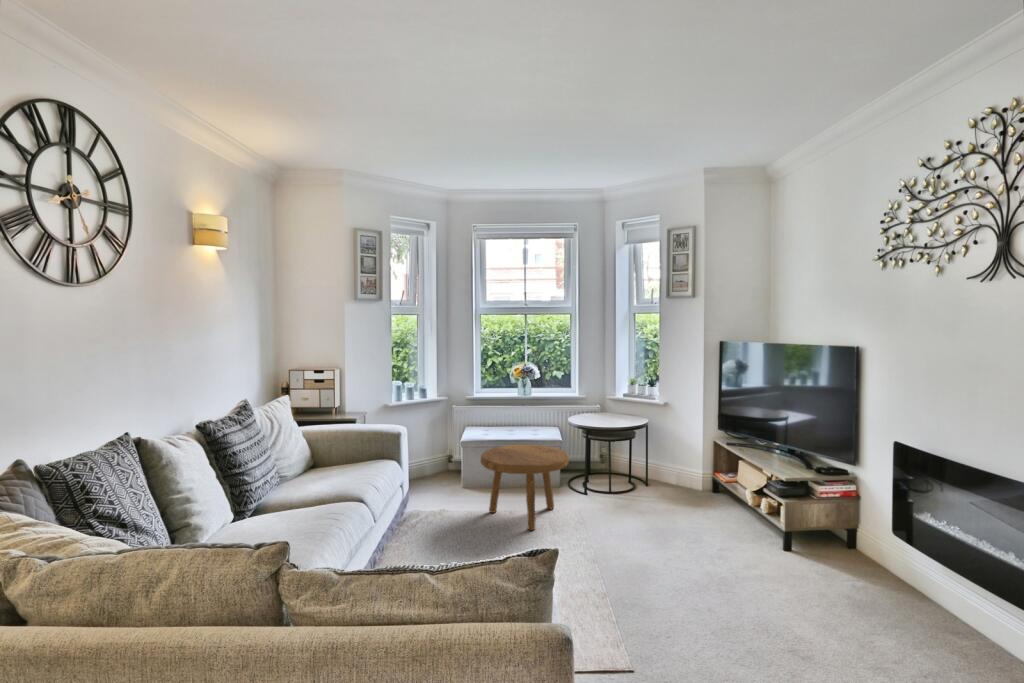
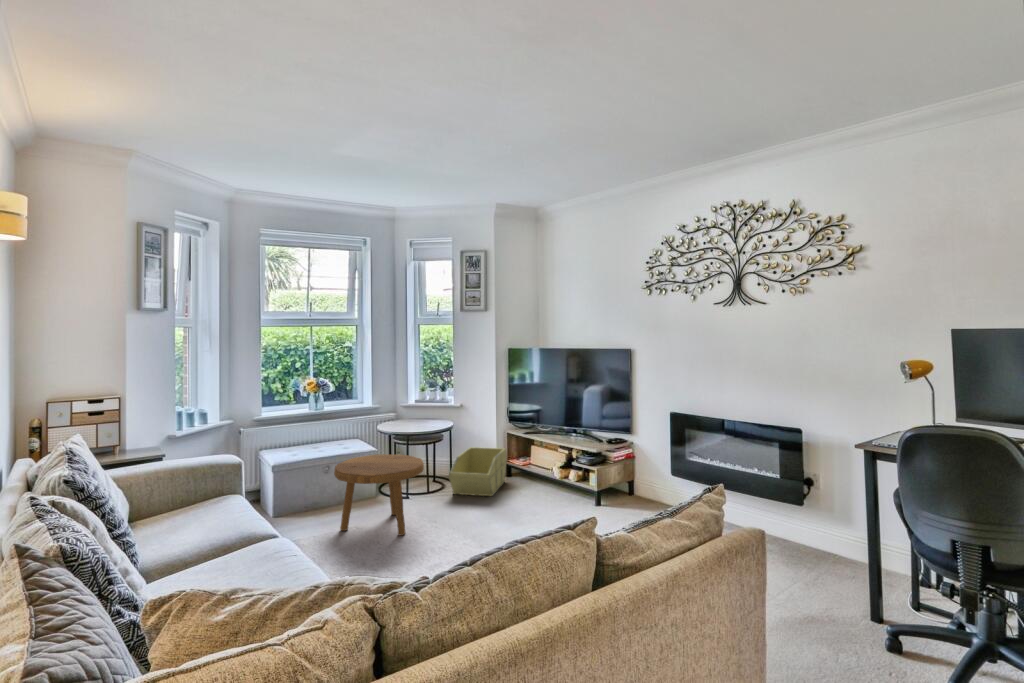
storage bin: none [620,453,708,514] -> present [449,447,506,496]

